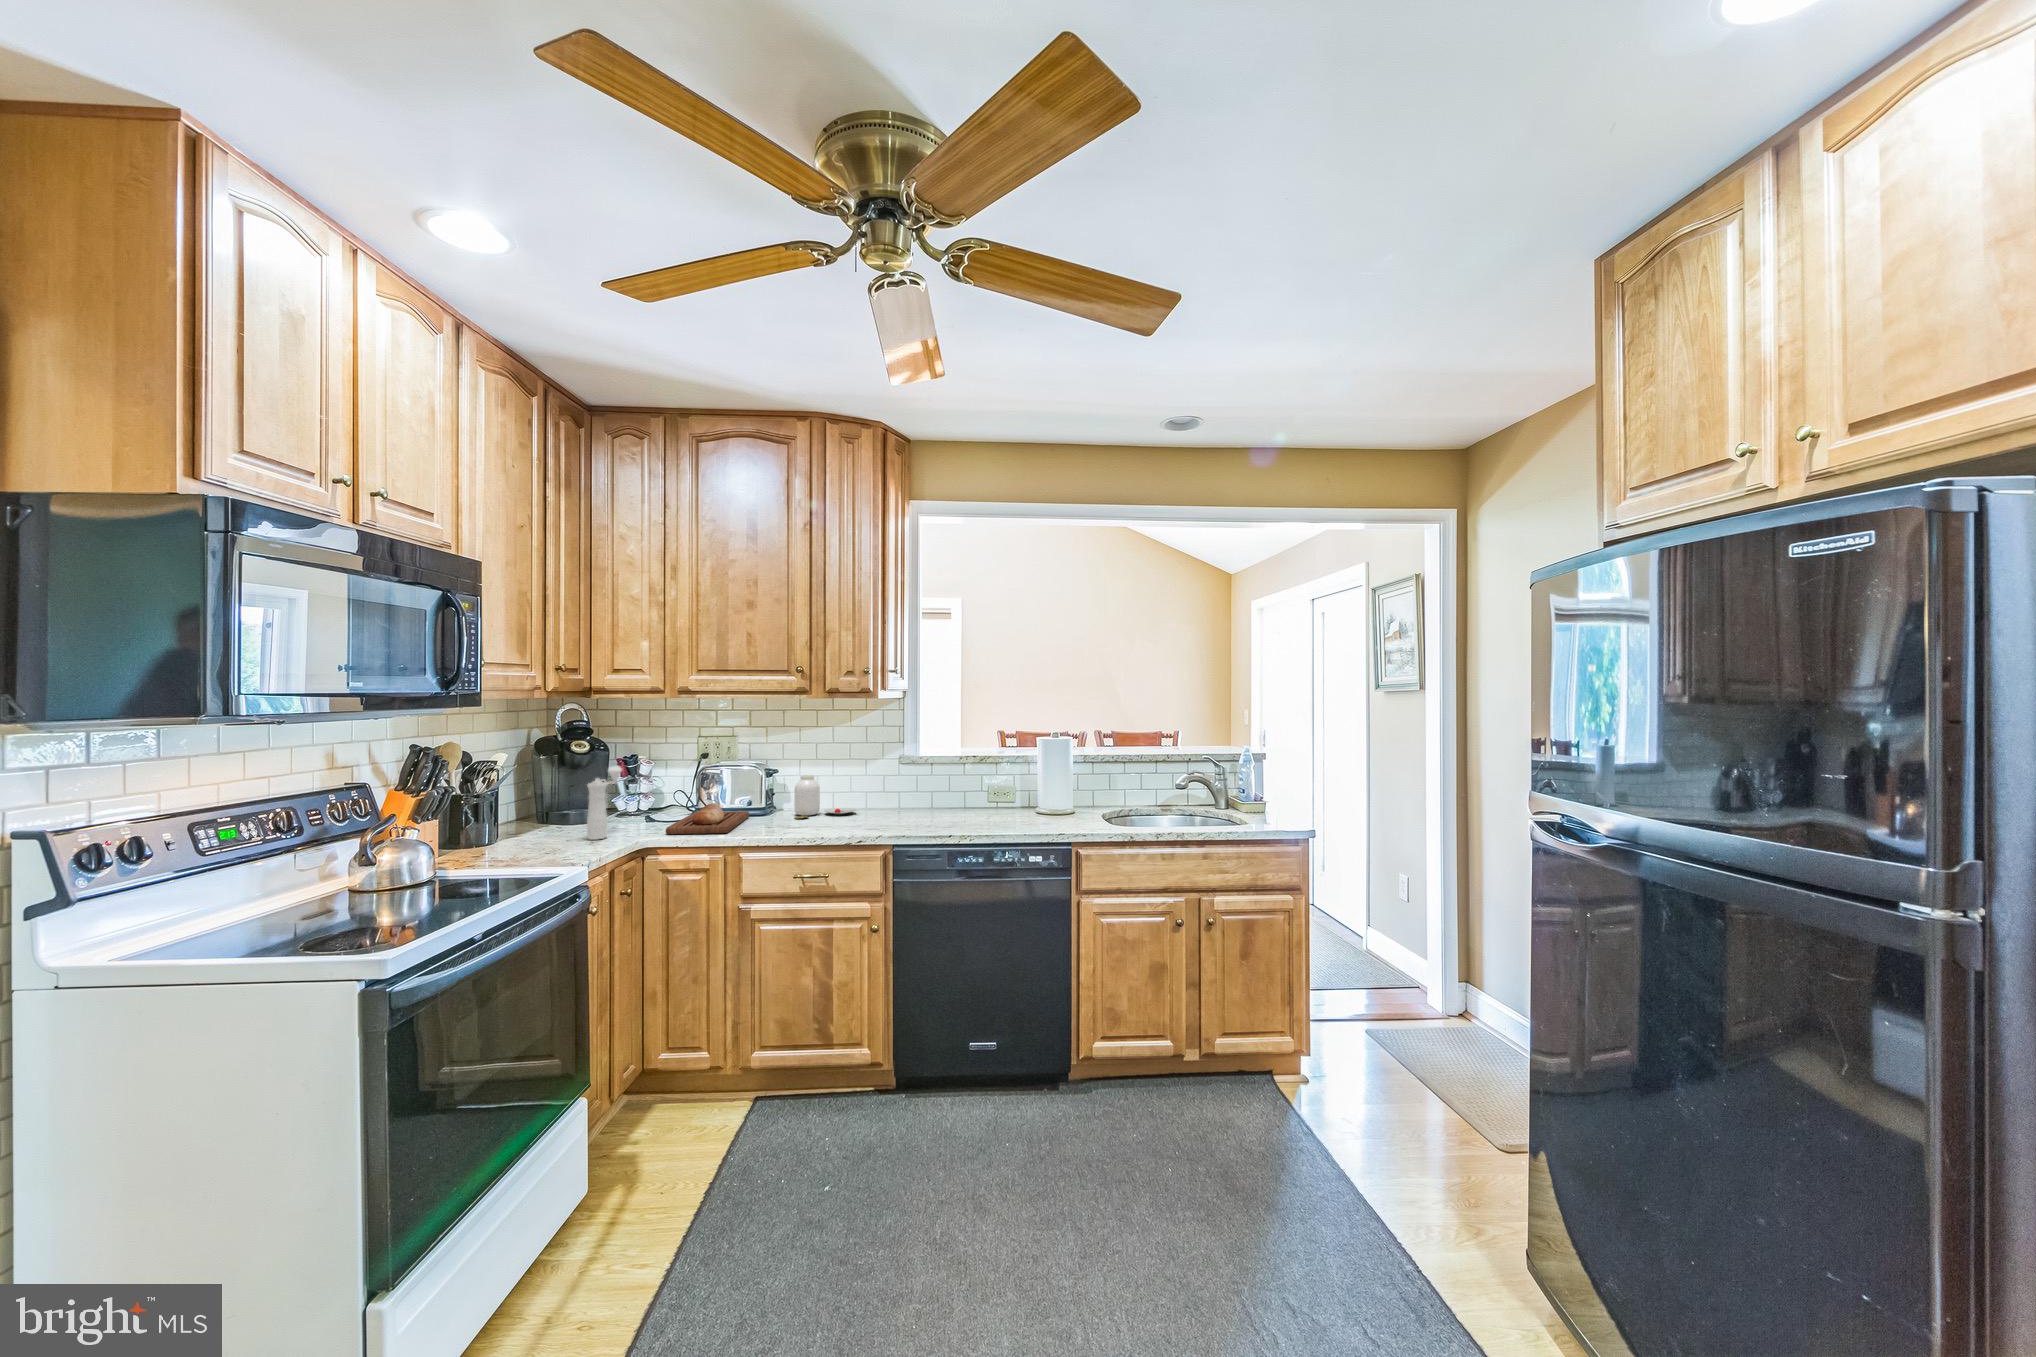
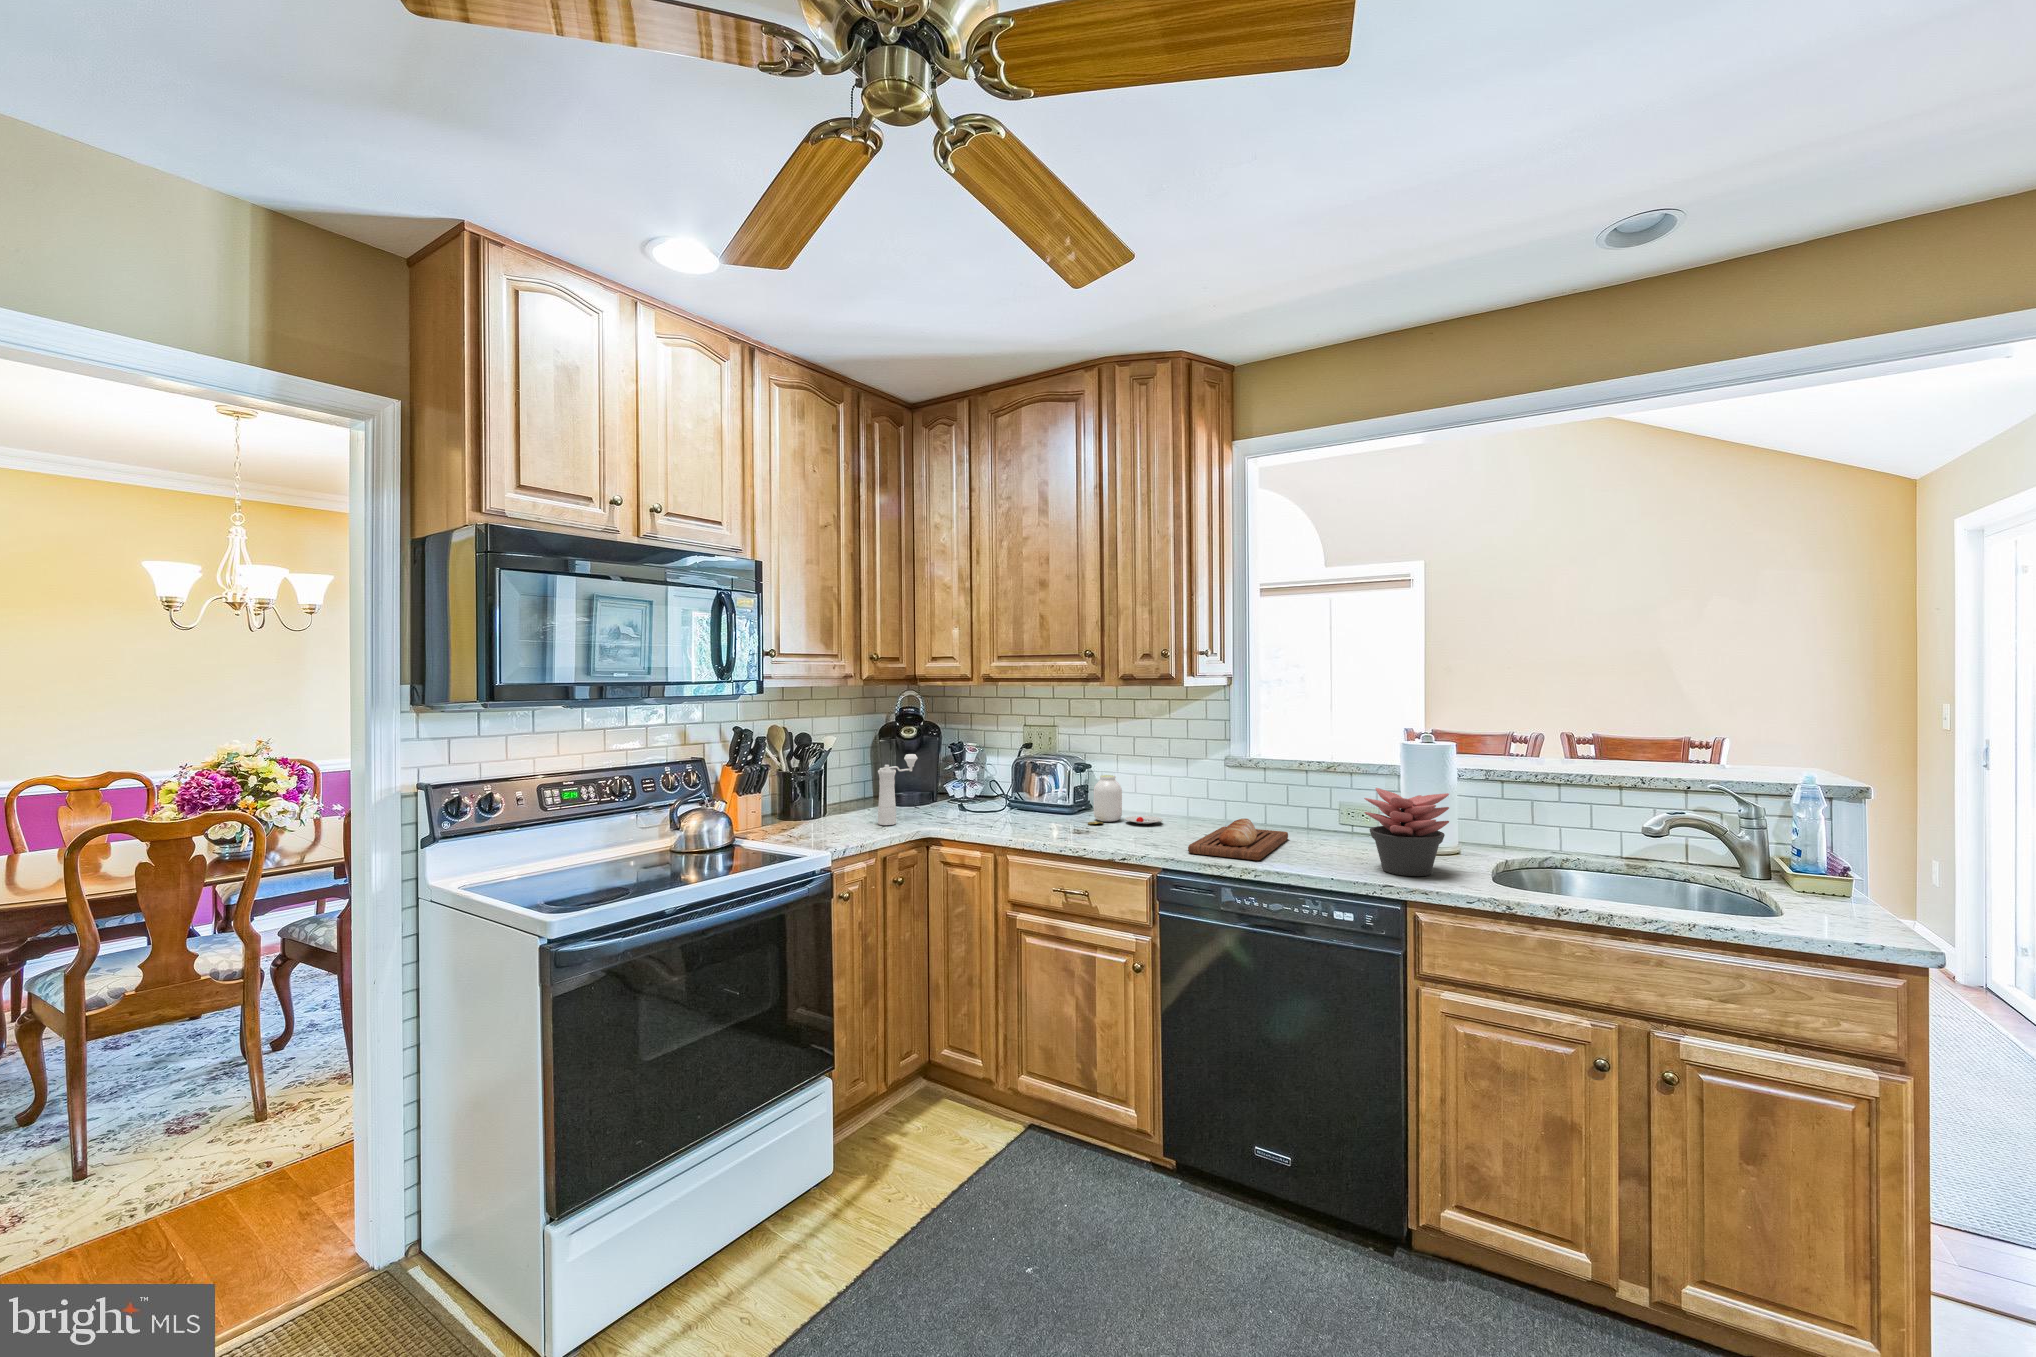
succulent plant: none [1035,769,1084,827] -> present [1364,788,1449,876]
bread loaf: present [666,803,749,834] -> present [1188,819,1288,860]

